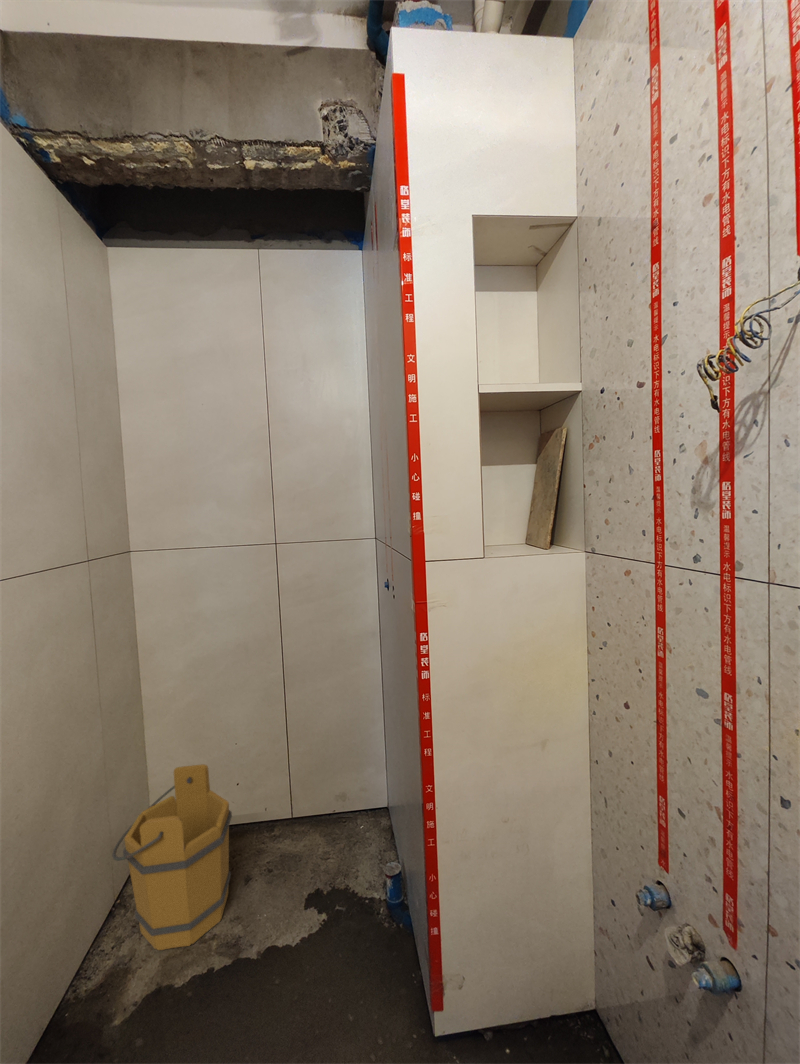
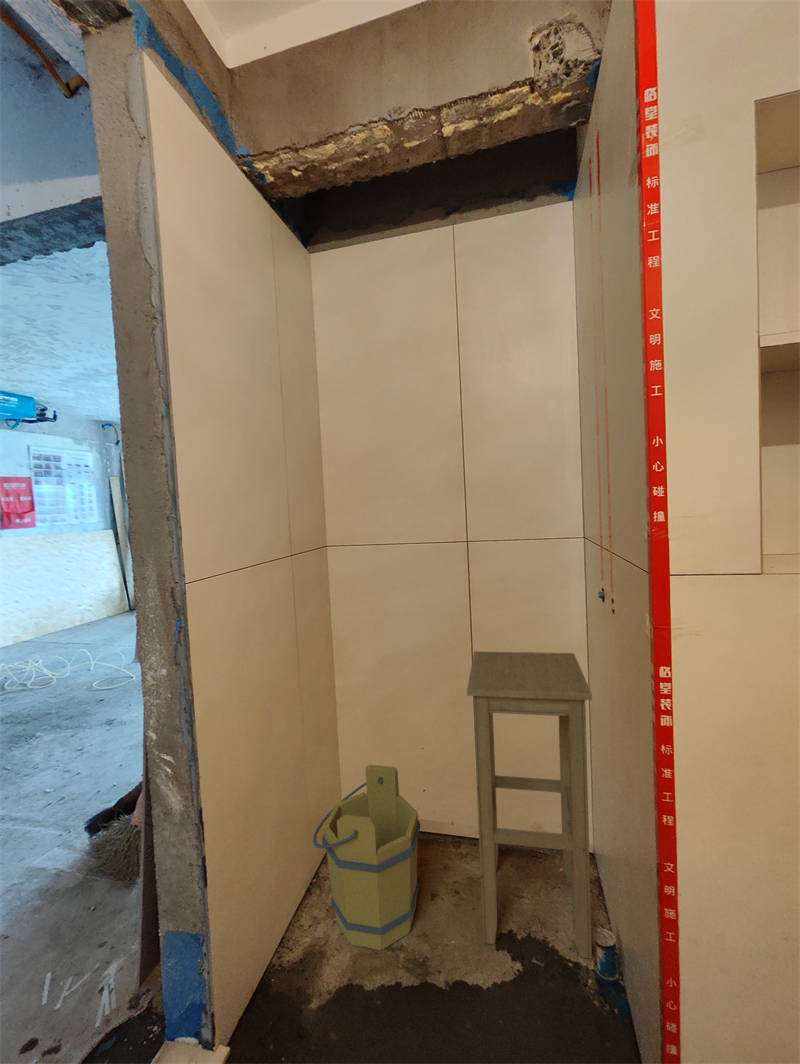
stool: none [274,636,385,907] -> present [467,651,592,959]

